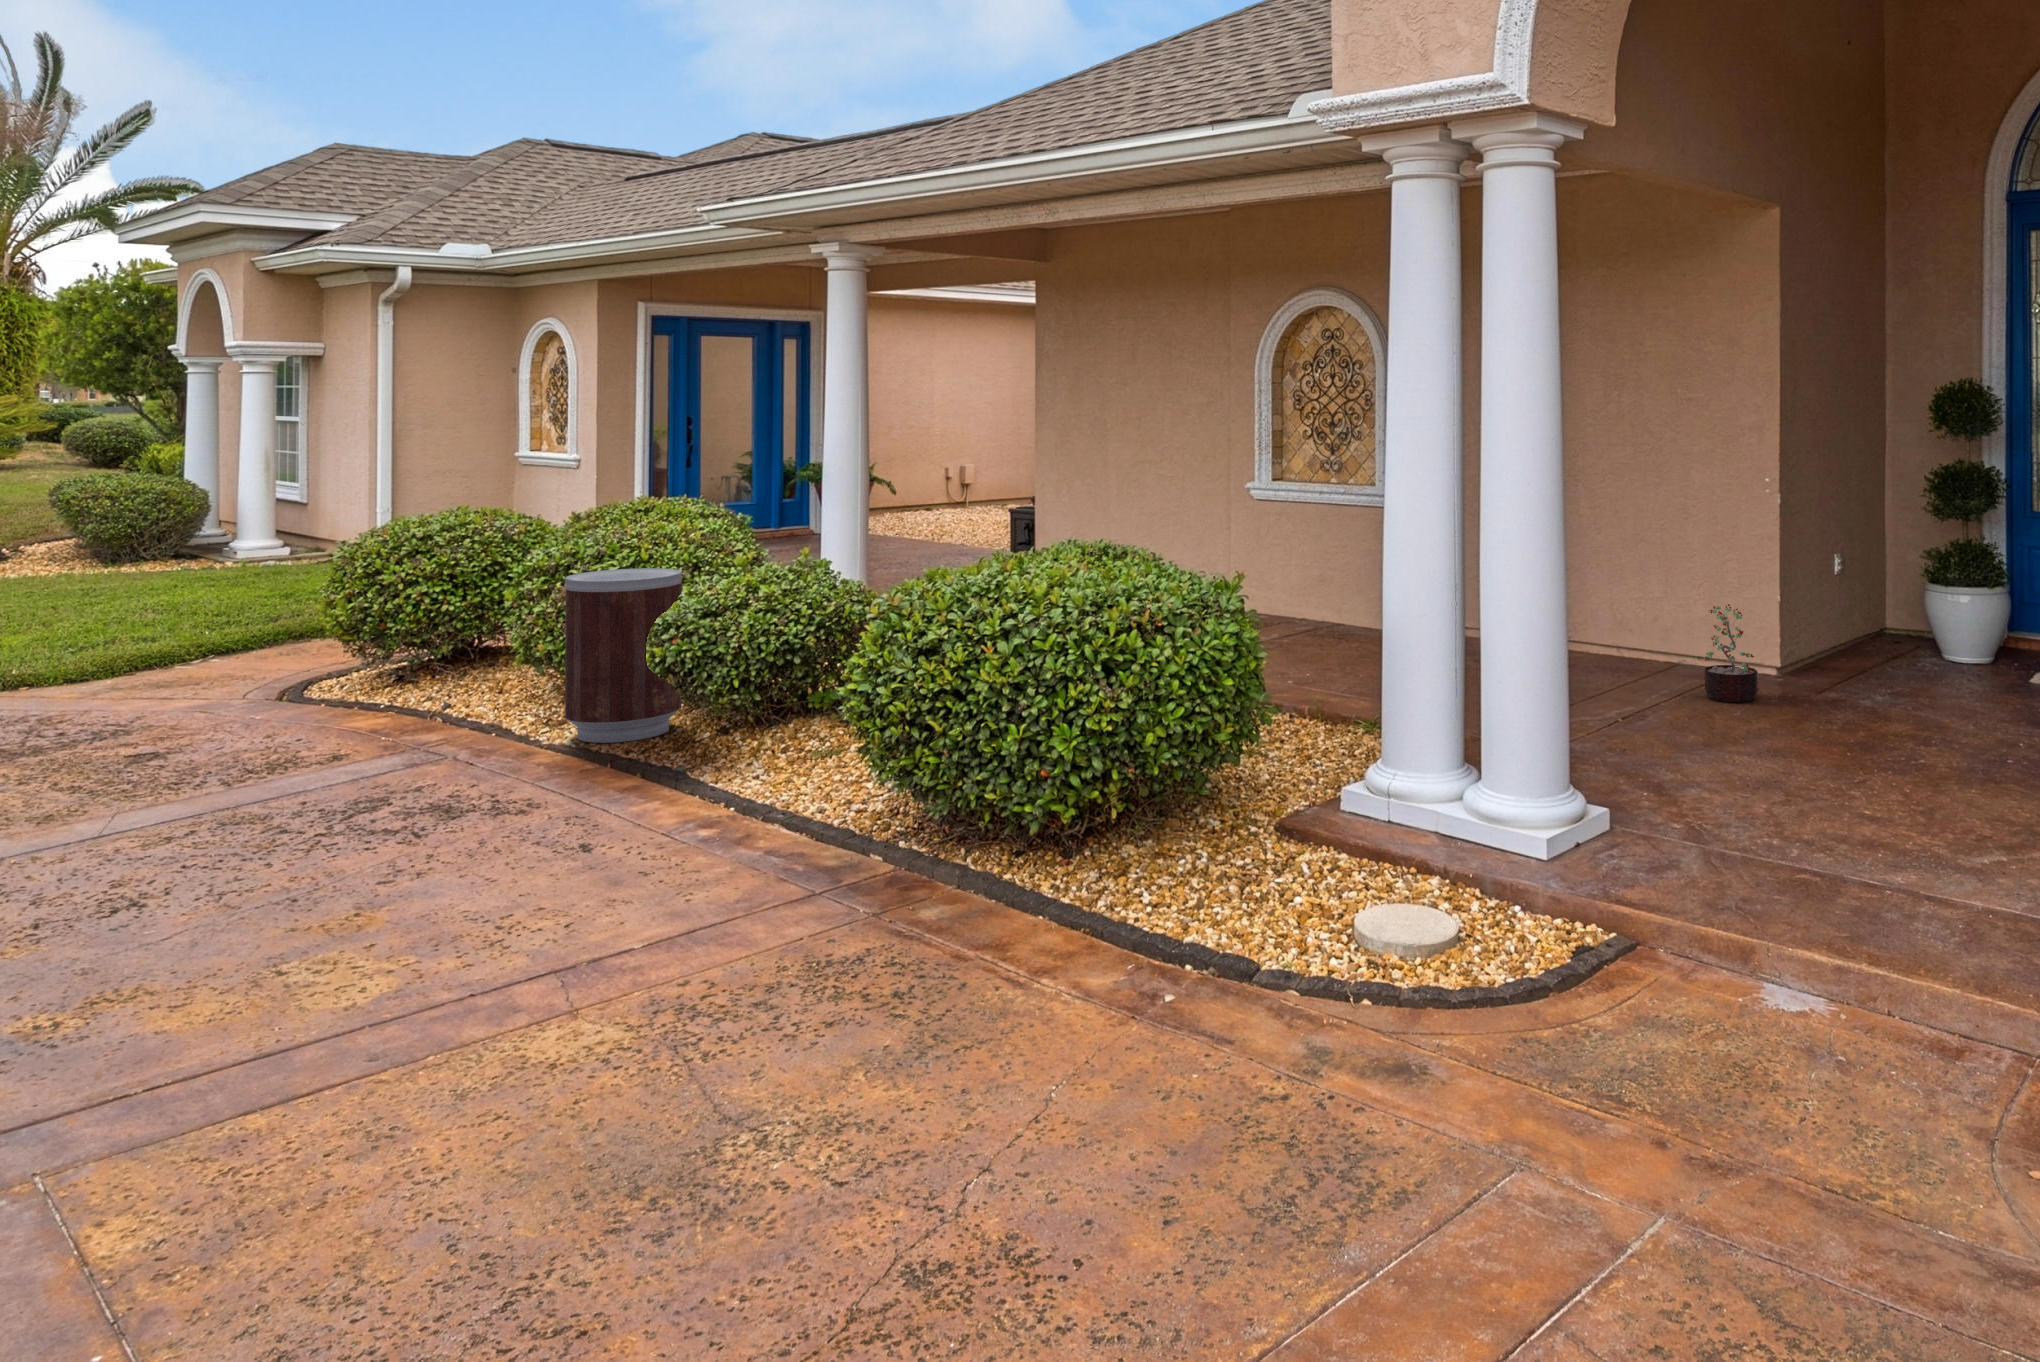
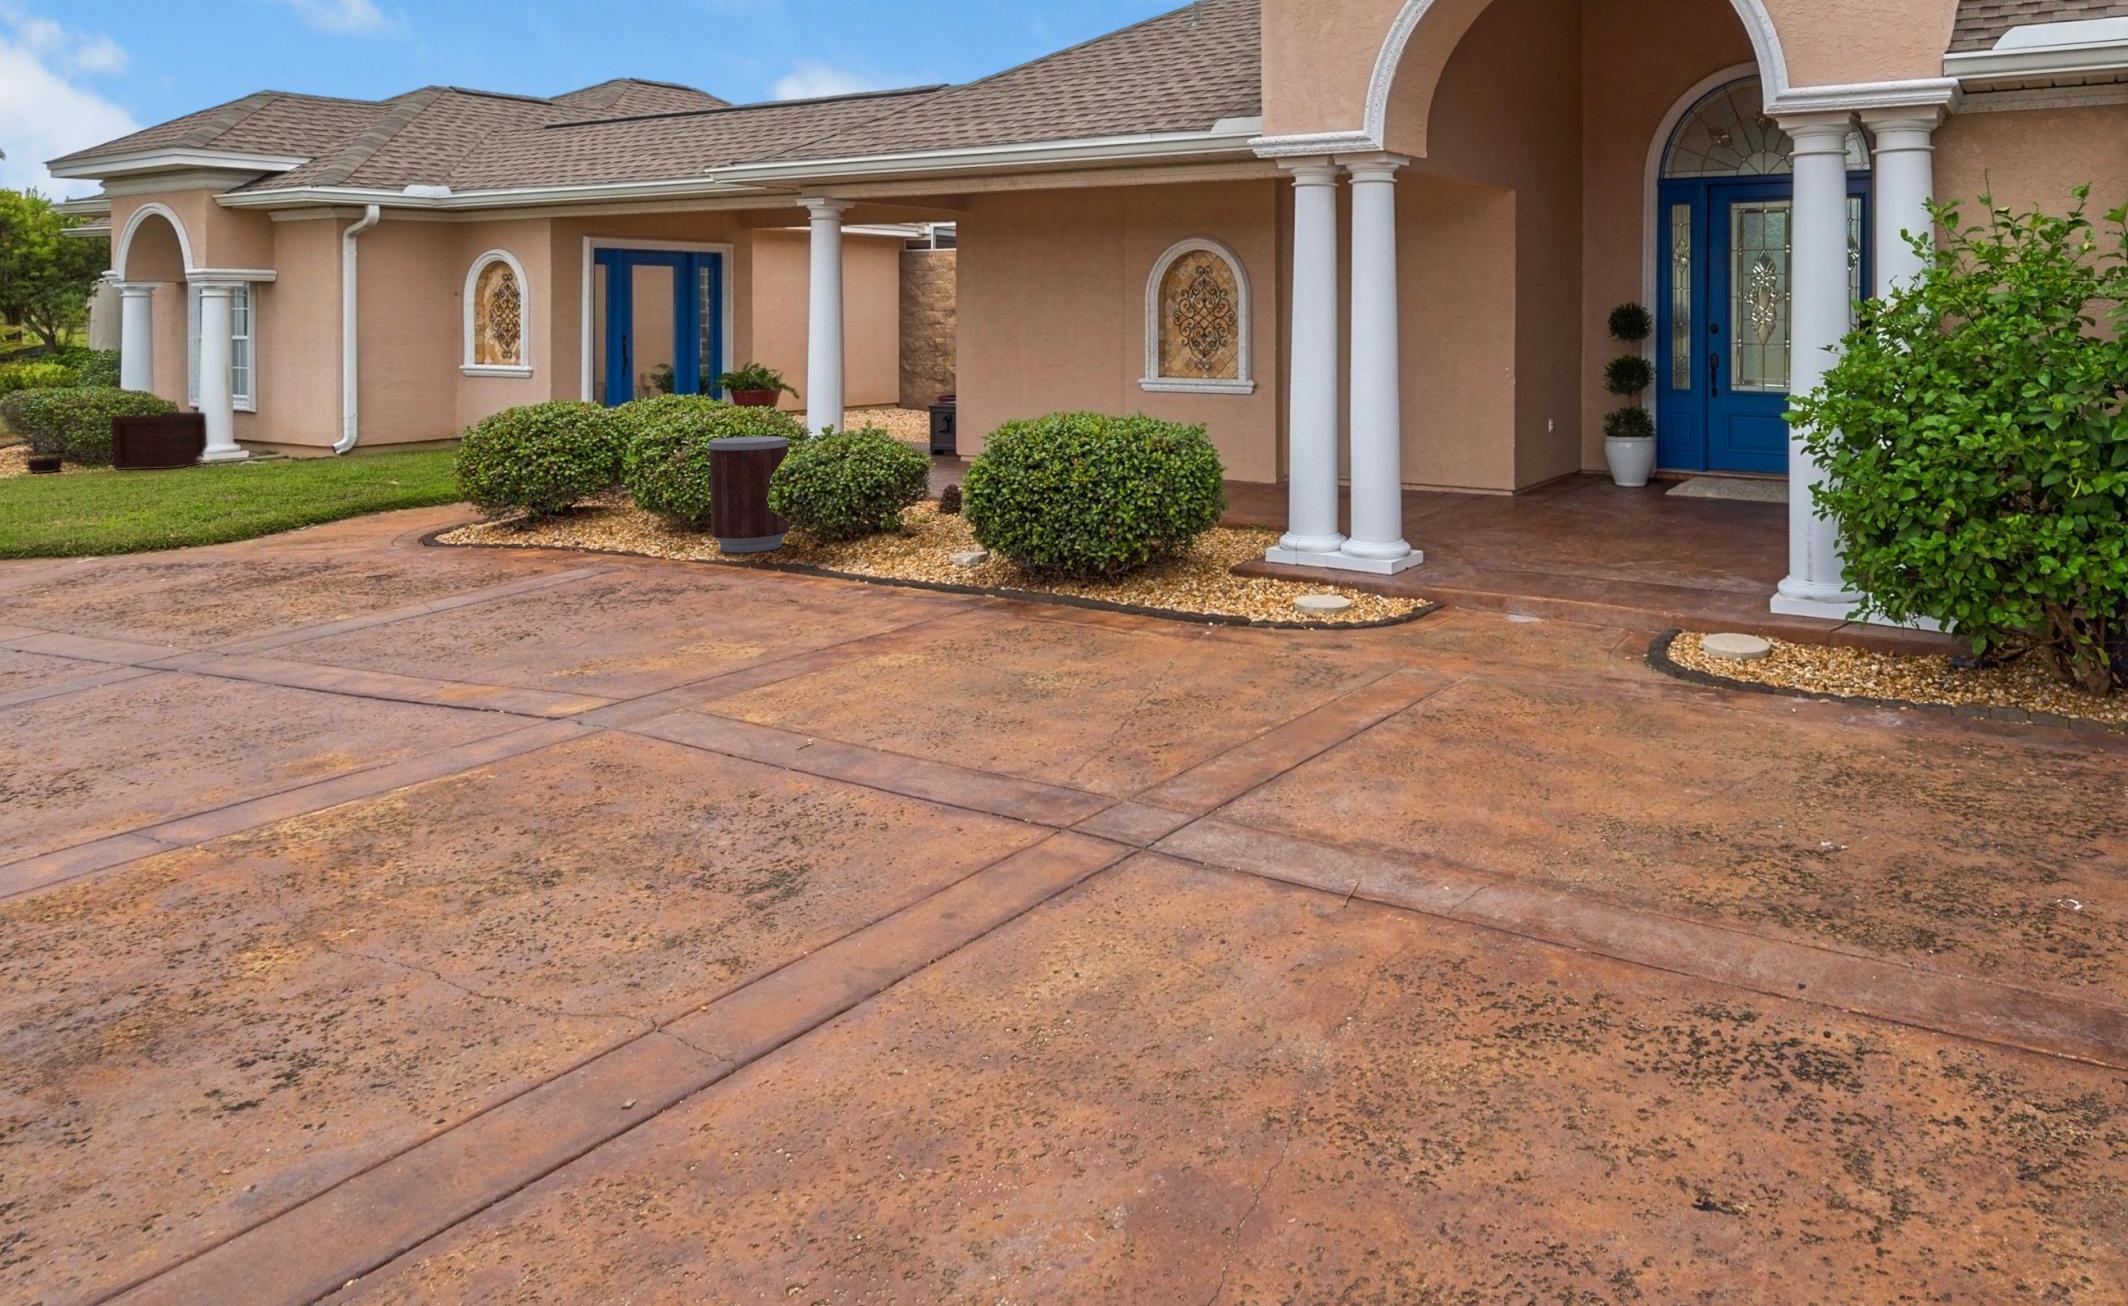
wooden crate: none [122,505,229,571] -> present [111,412,207,470]
decorative plant: present [1704,604,1758,703] -> present [28,427,62,473]

